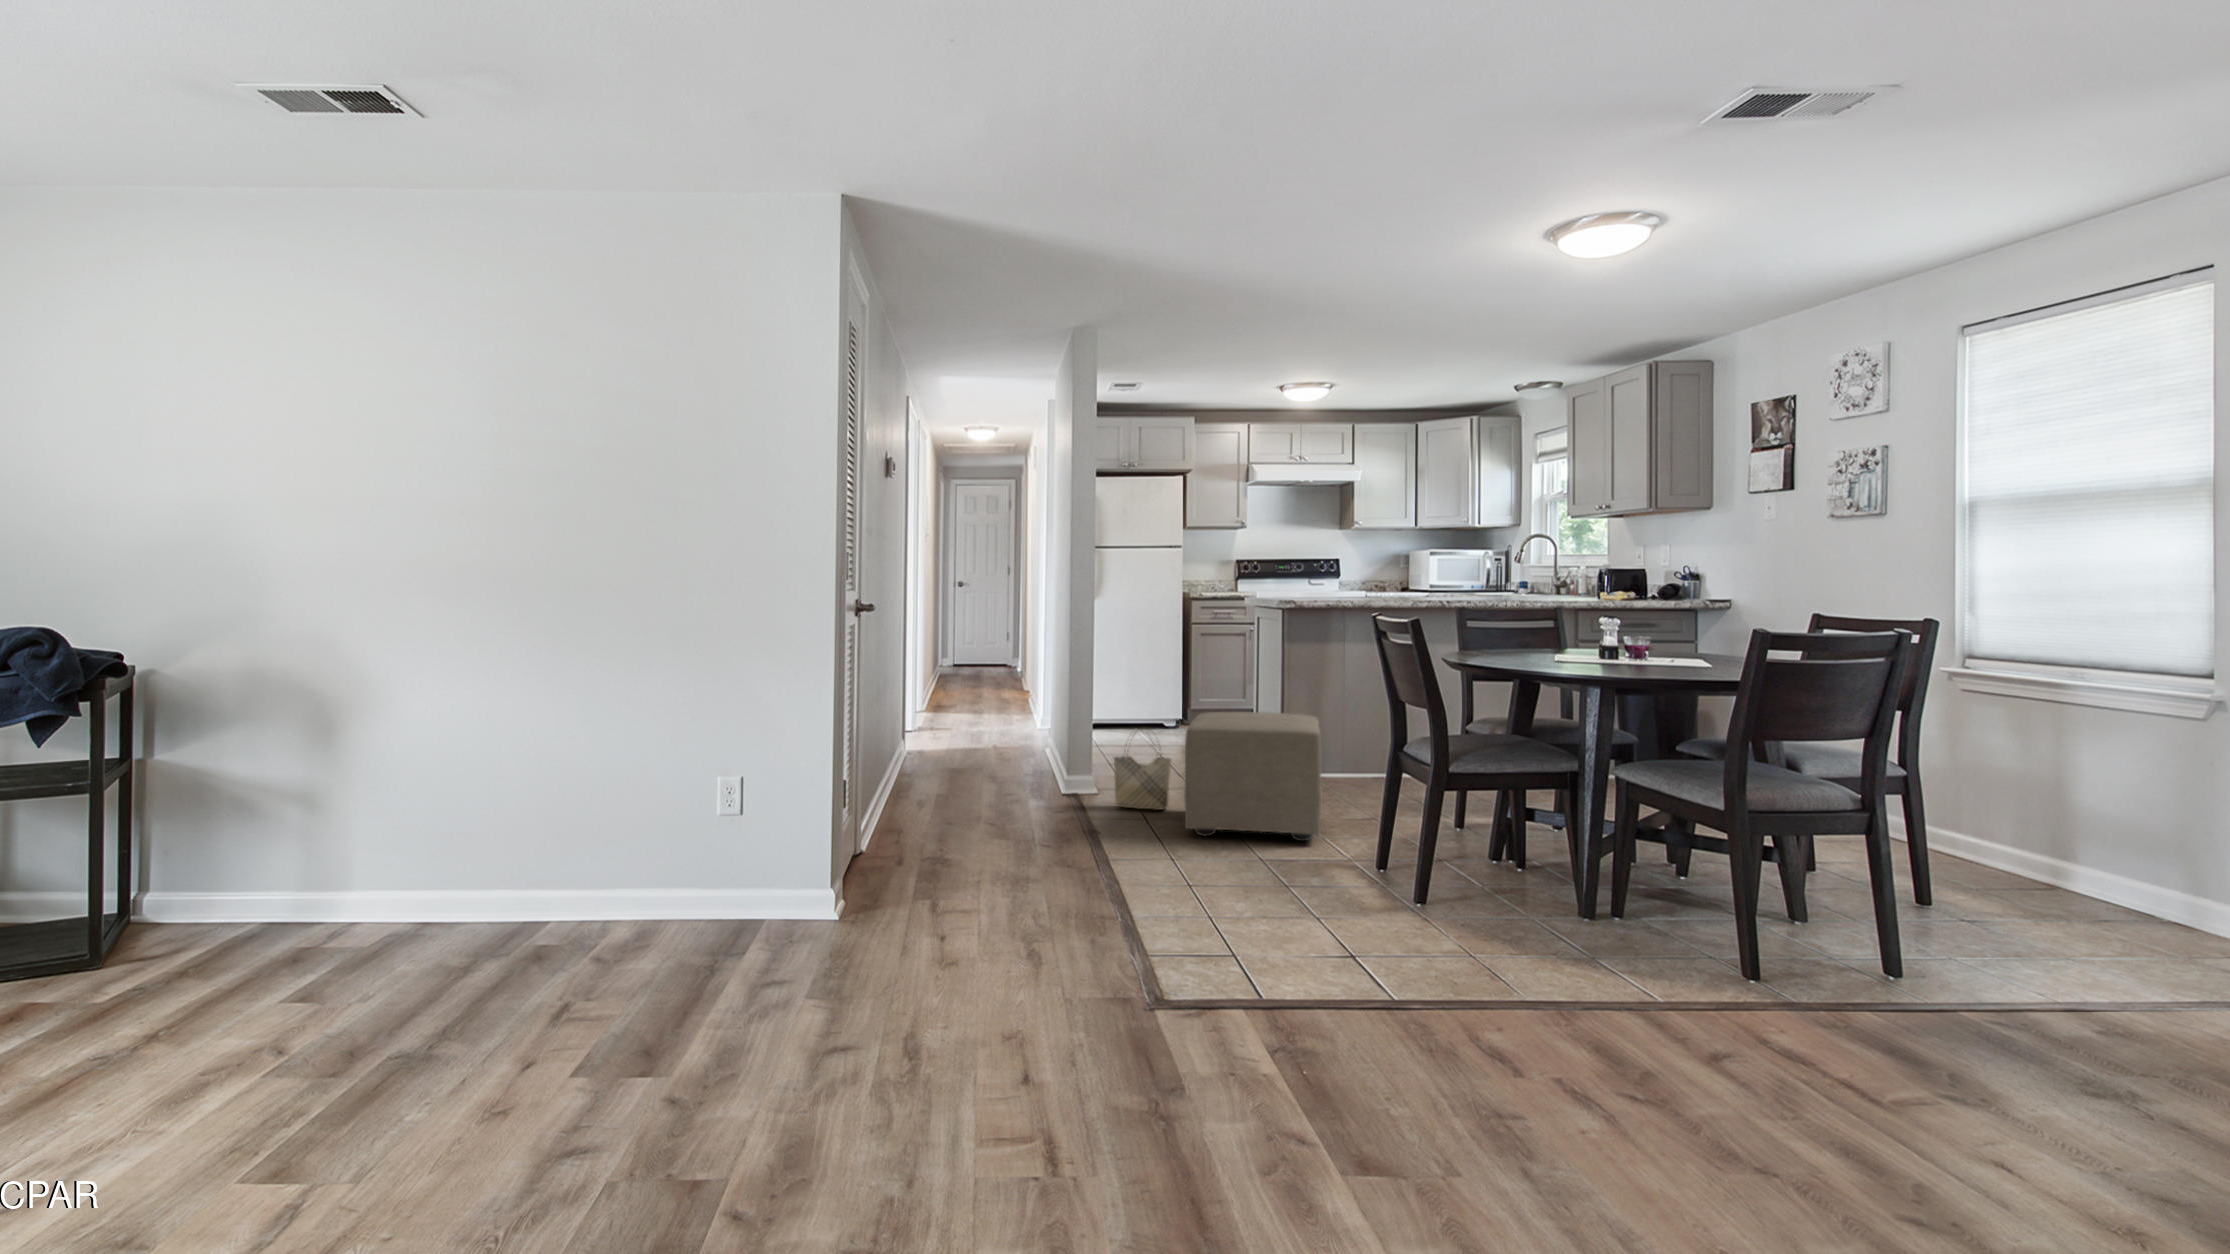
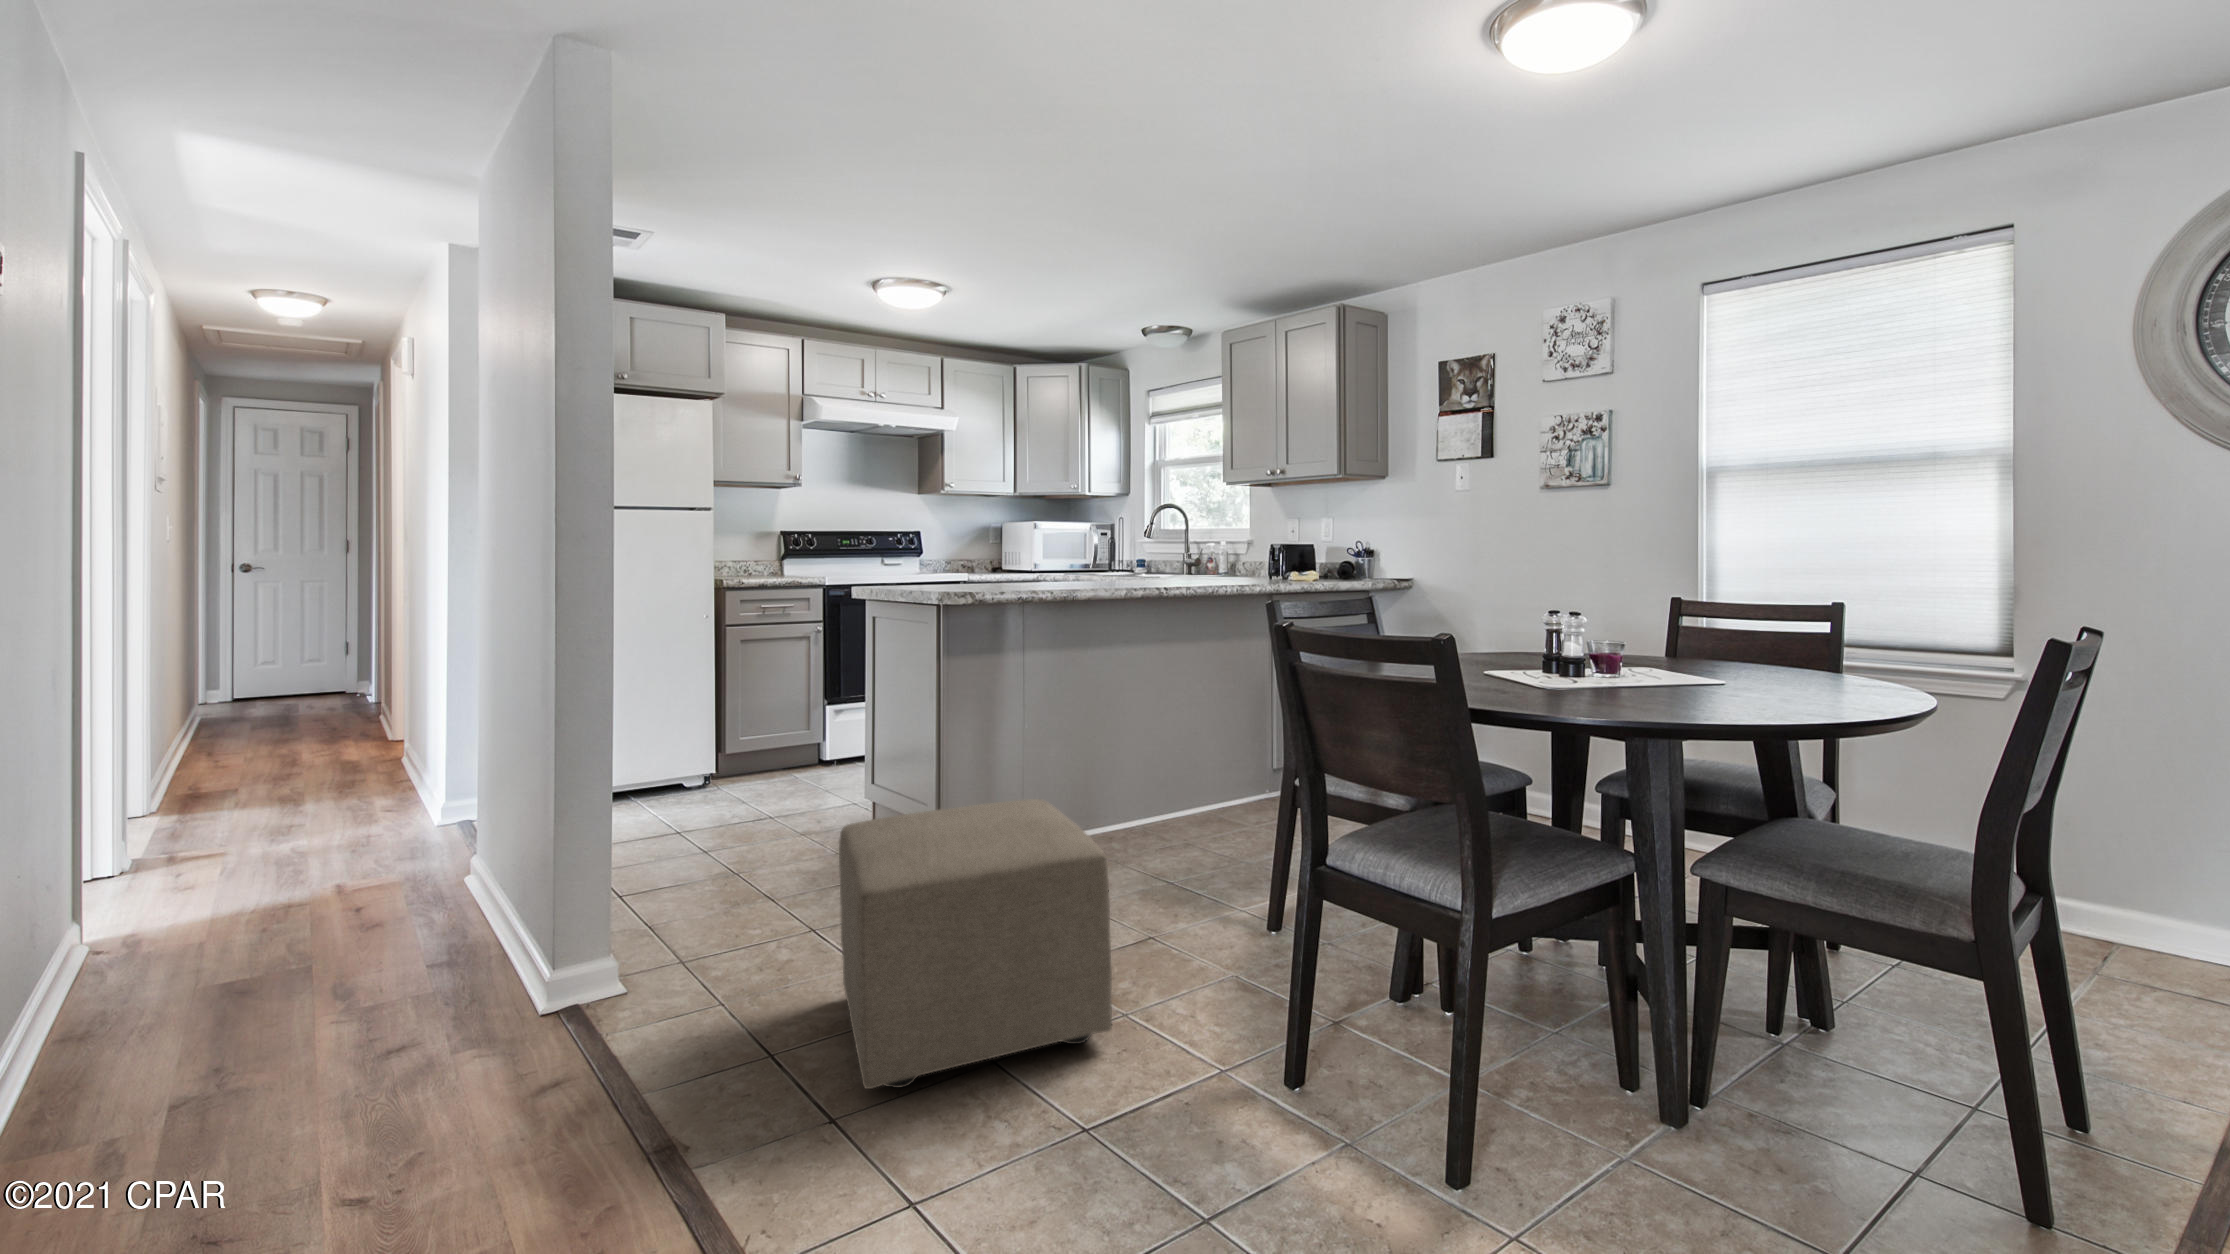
woven basket: present [1114,733,1171,810] -> none [666,864,791,1035]

